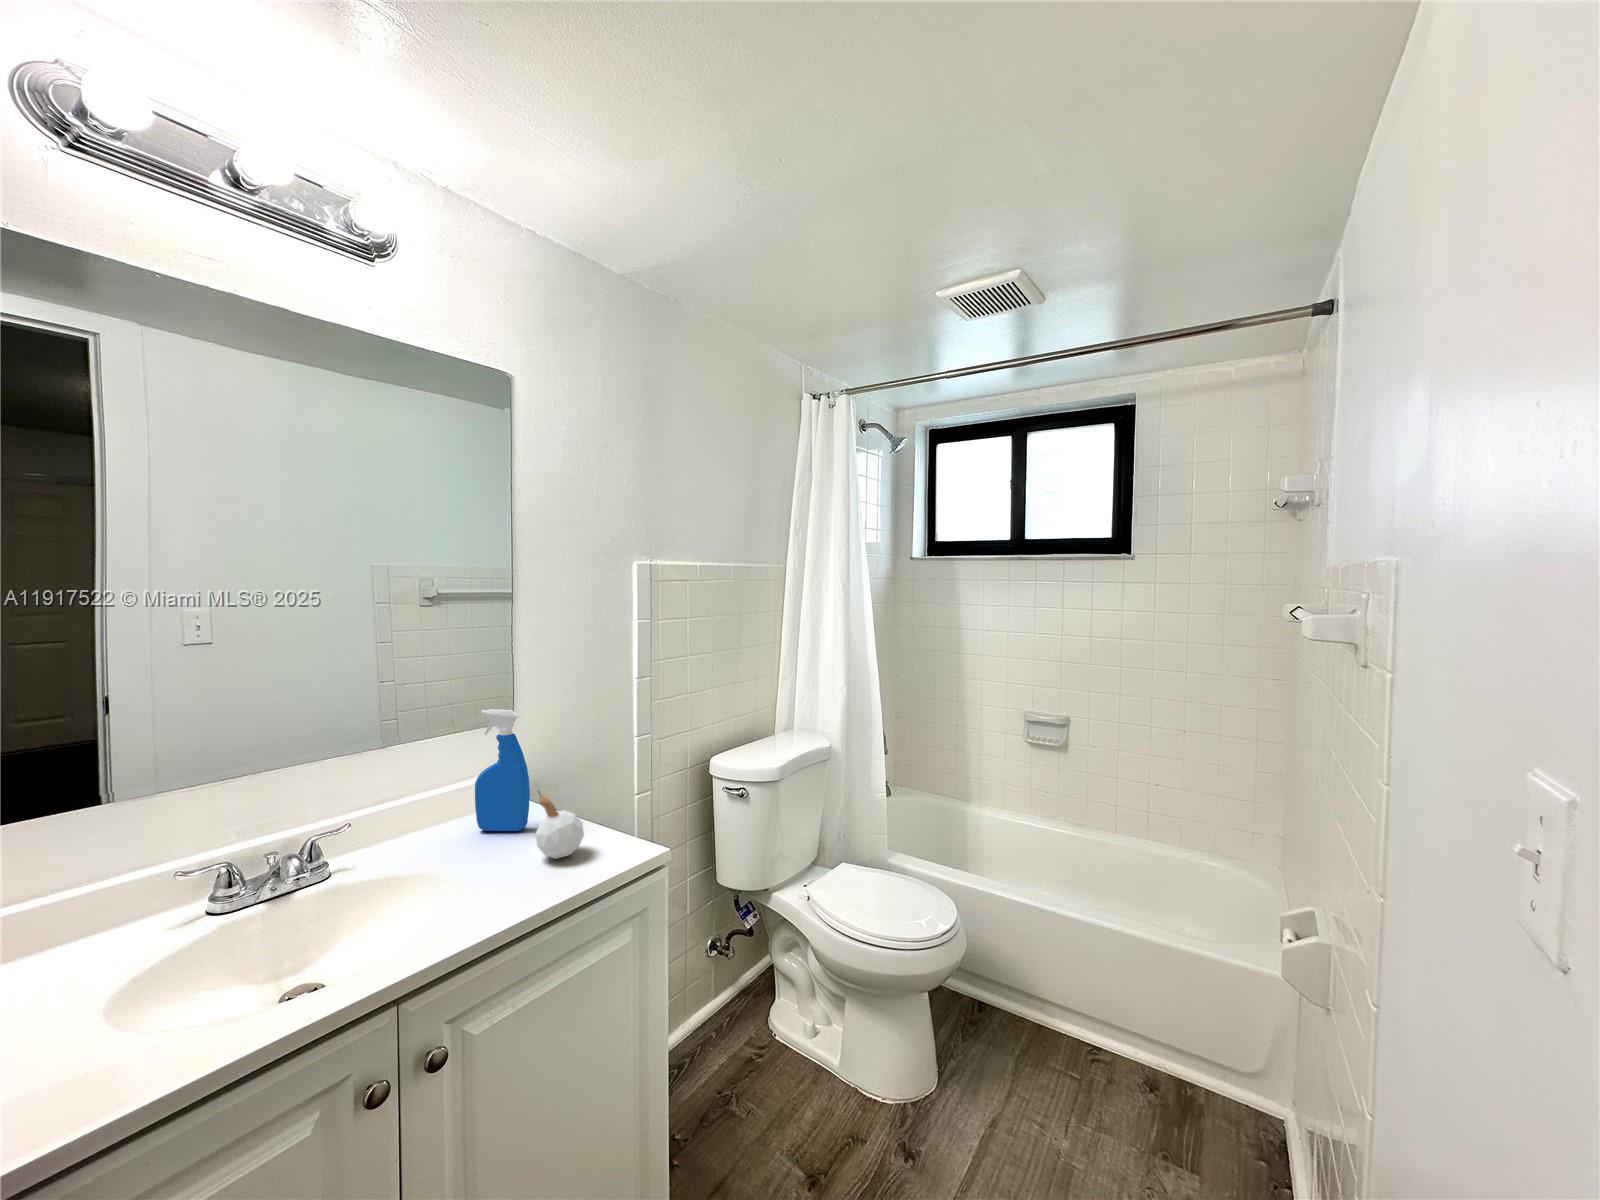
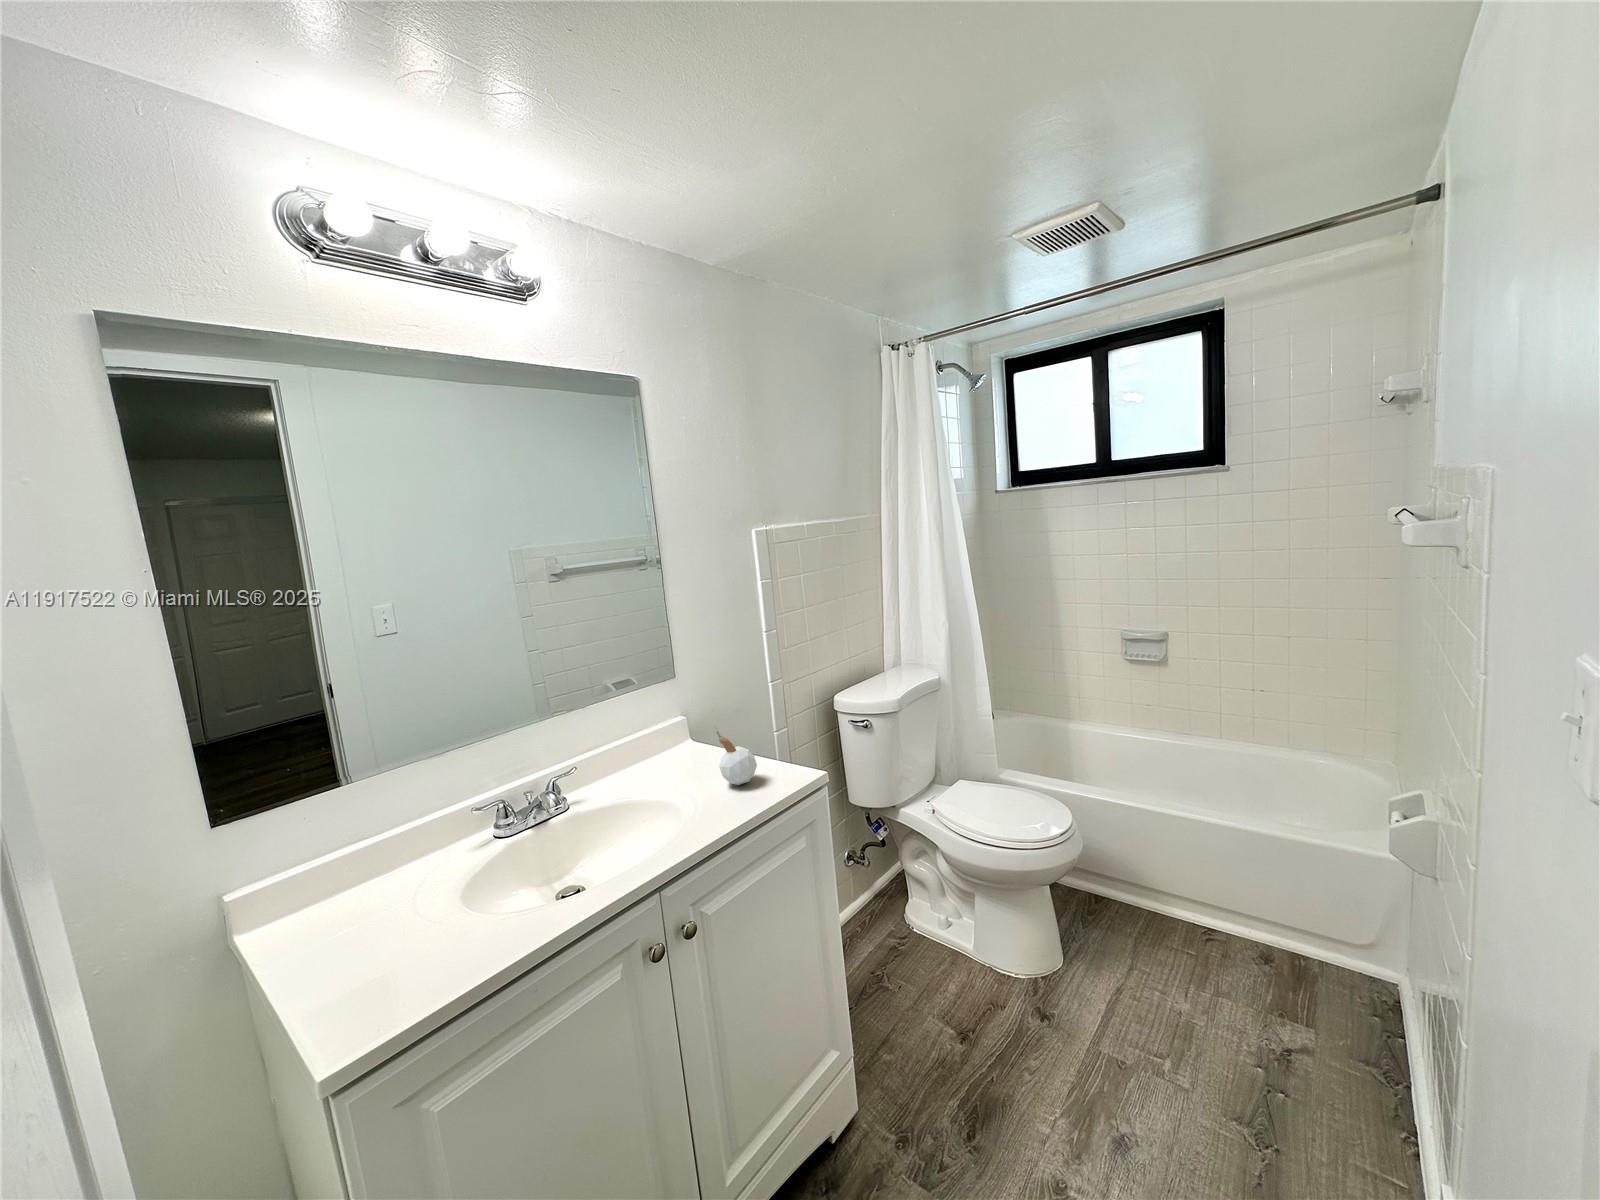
spray bottle: present [475,709,530,831] -> none [657,669,704,767]

